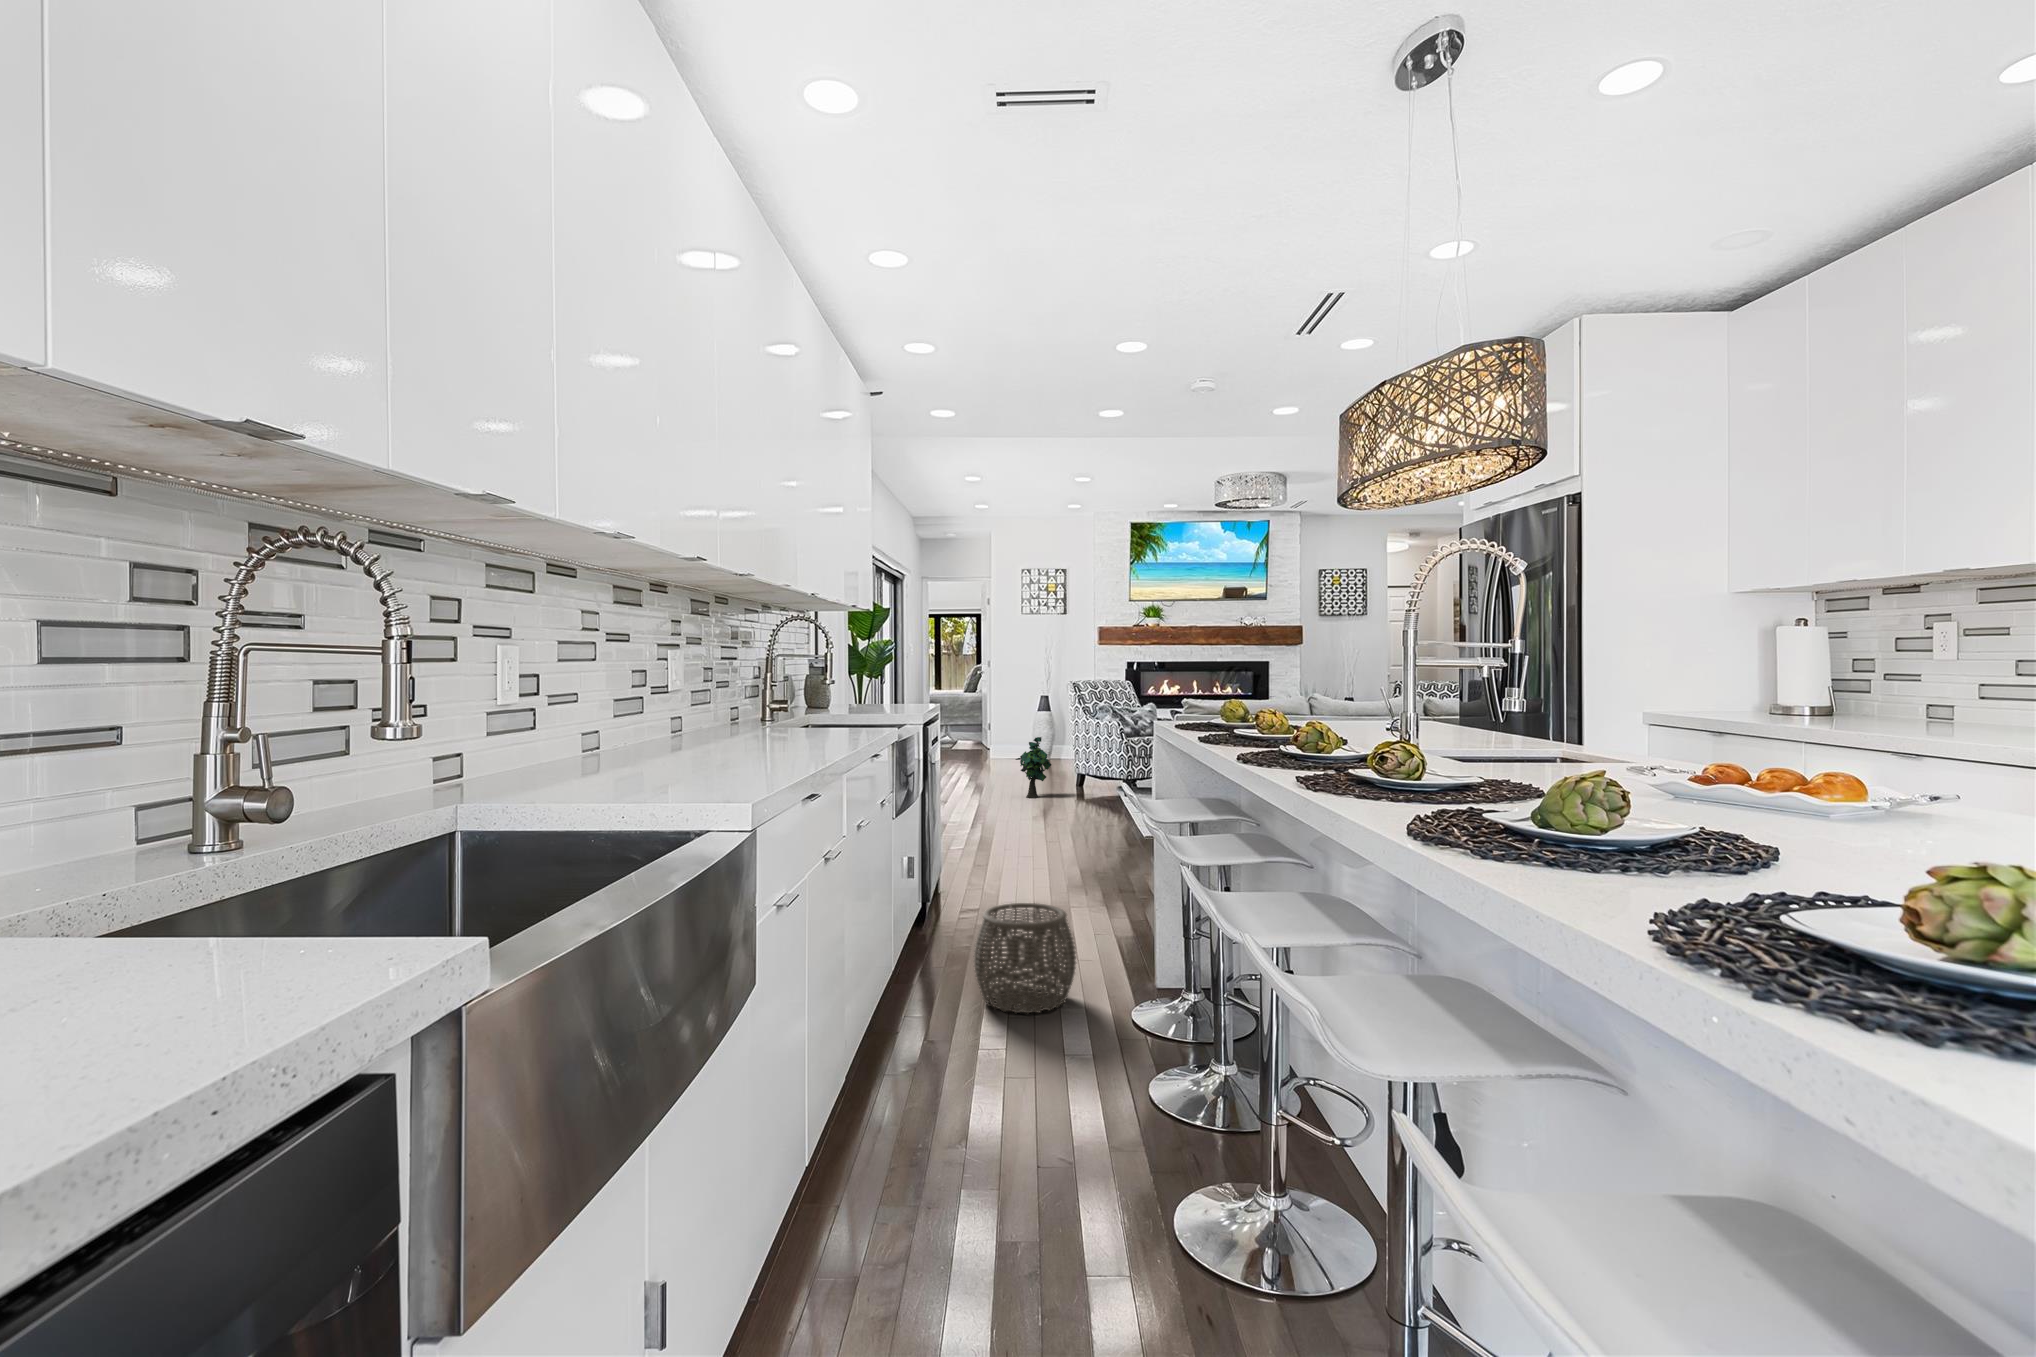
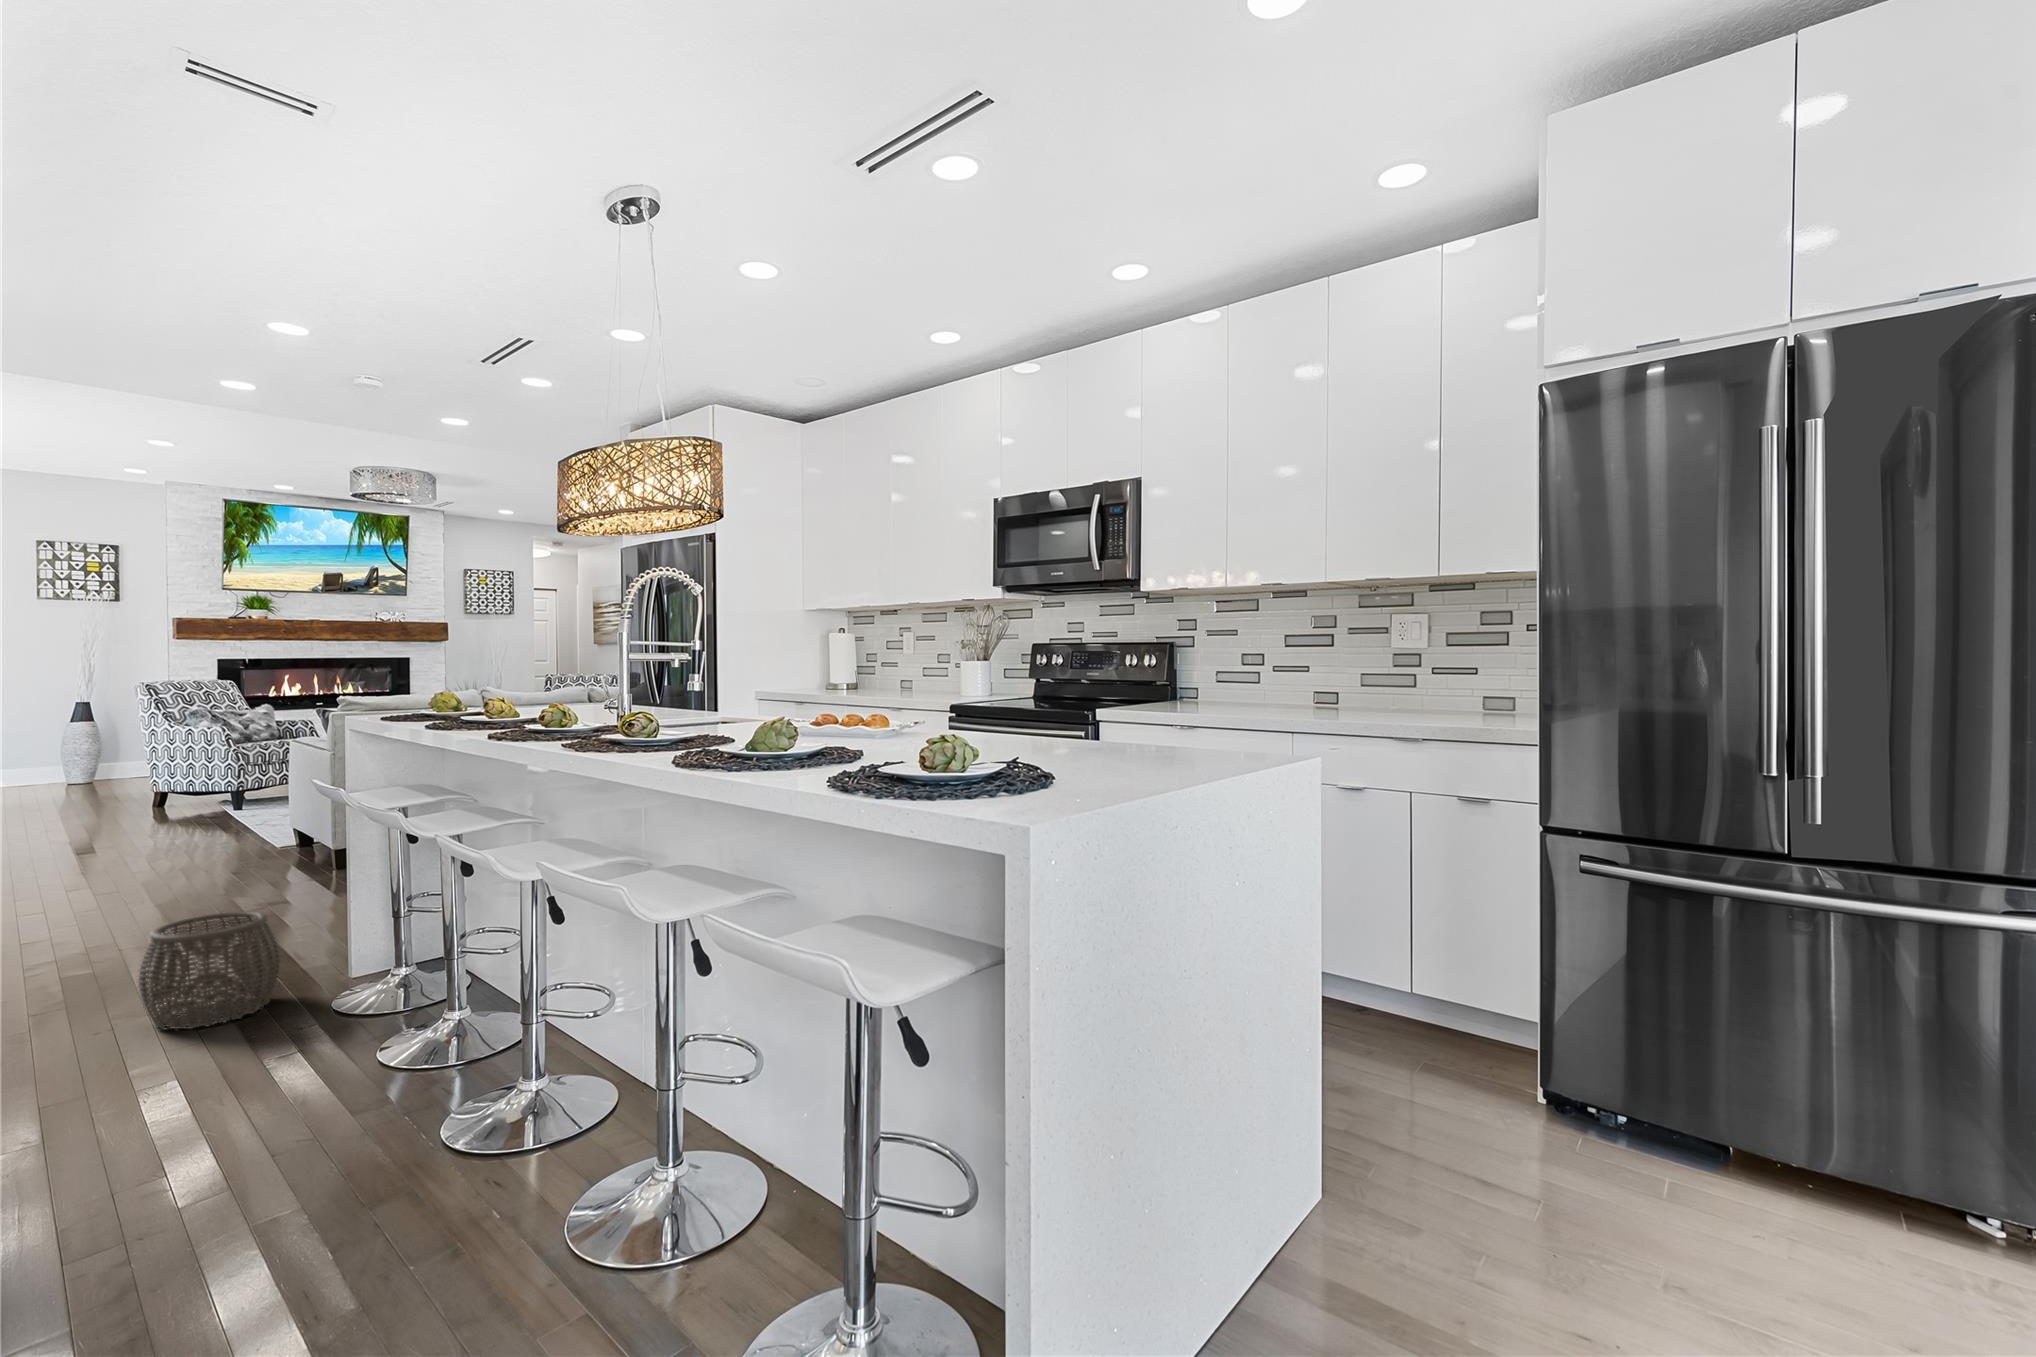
decorative plant: present [1016,737,1051,798] -> none [57,752,123,829]

